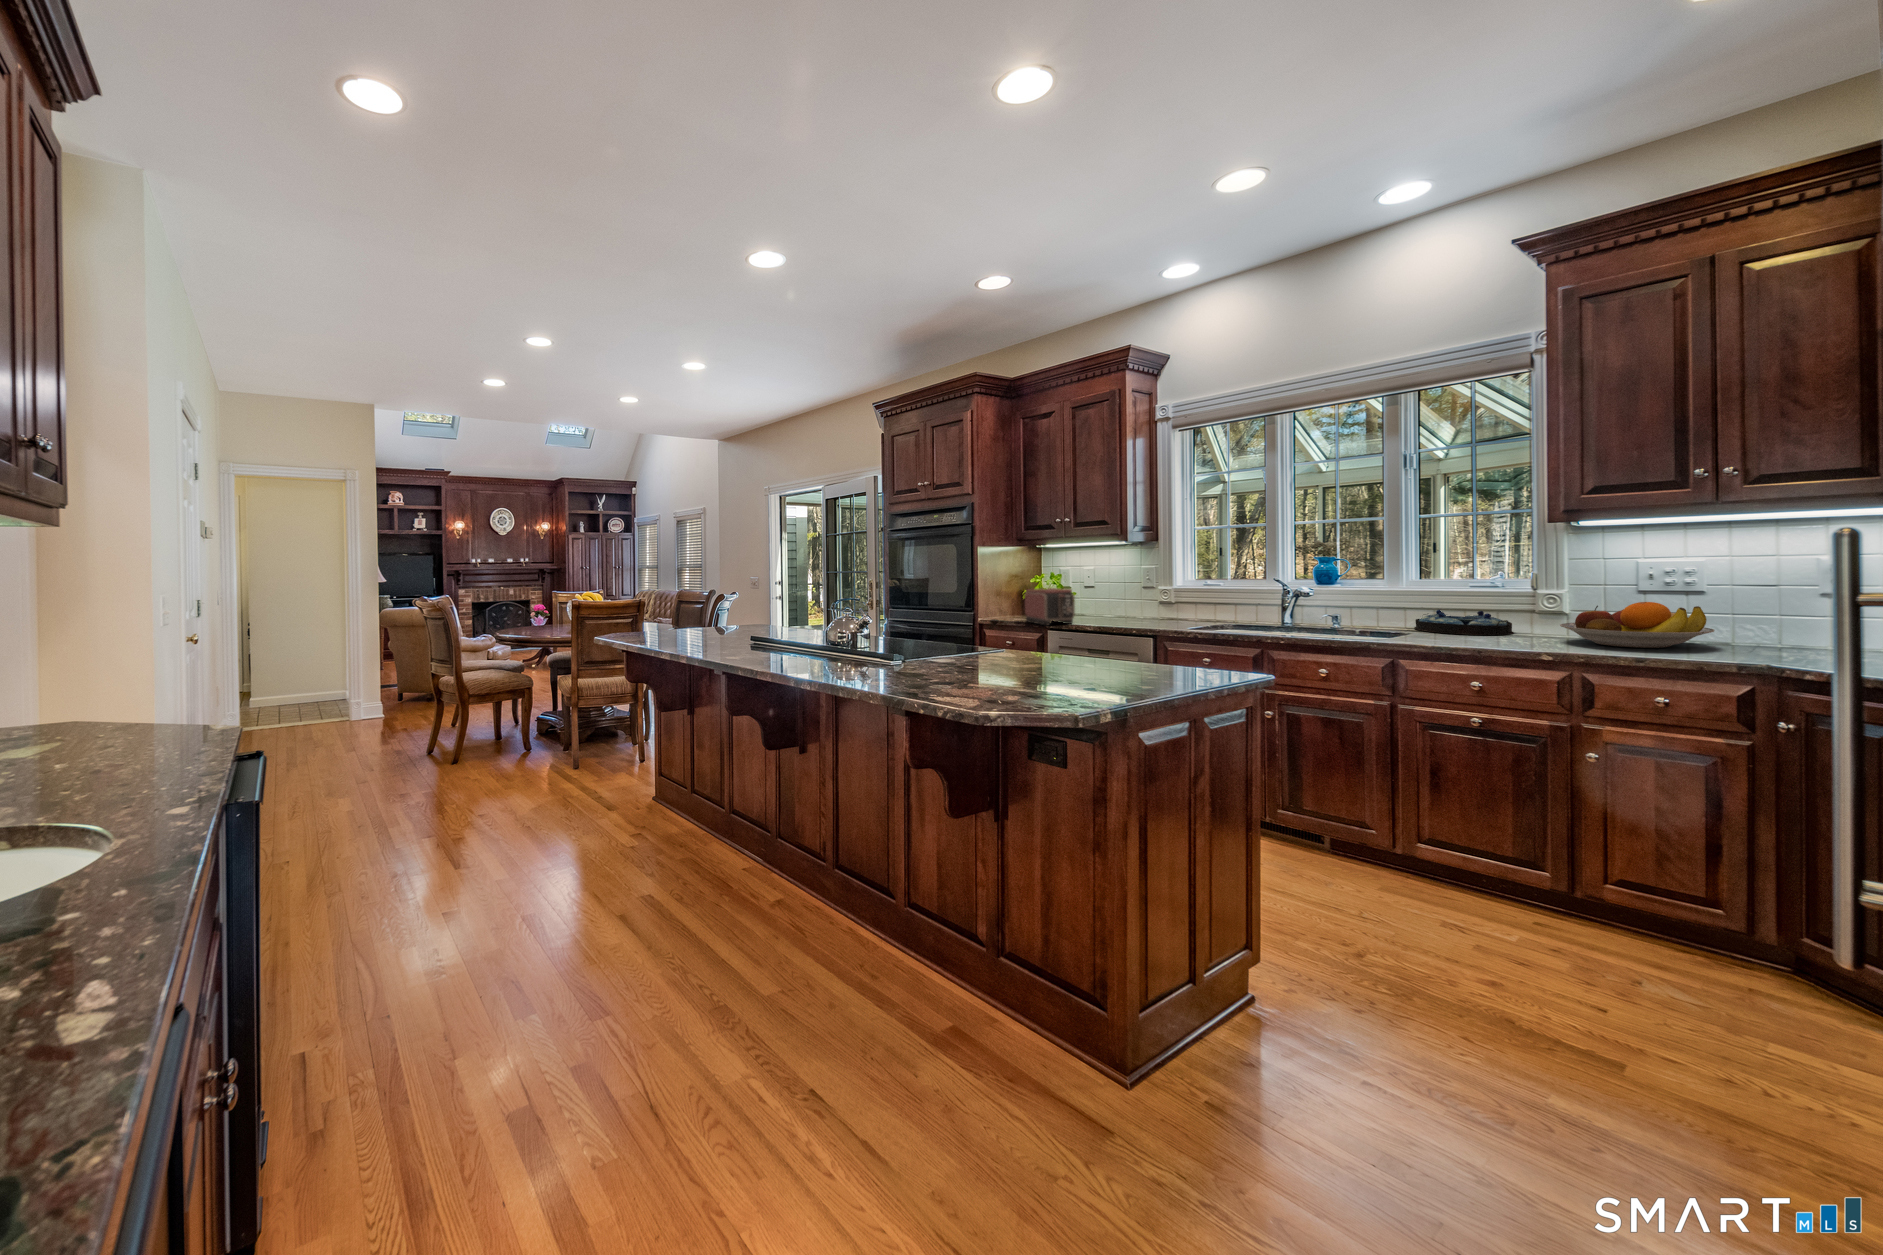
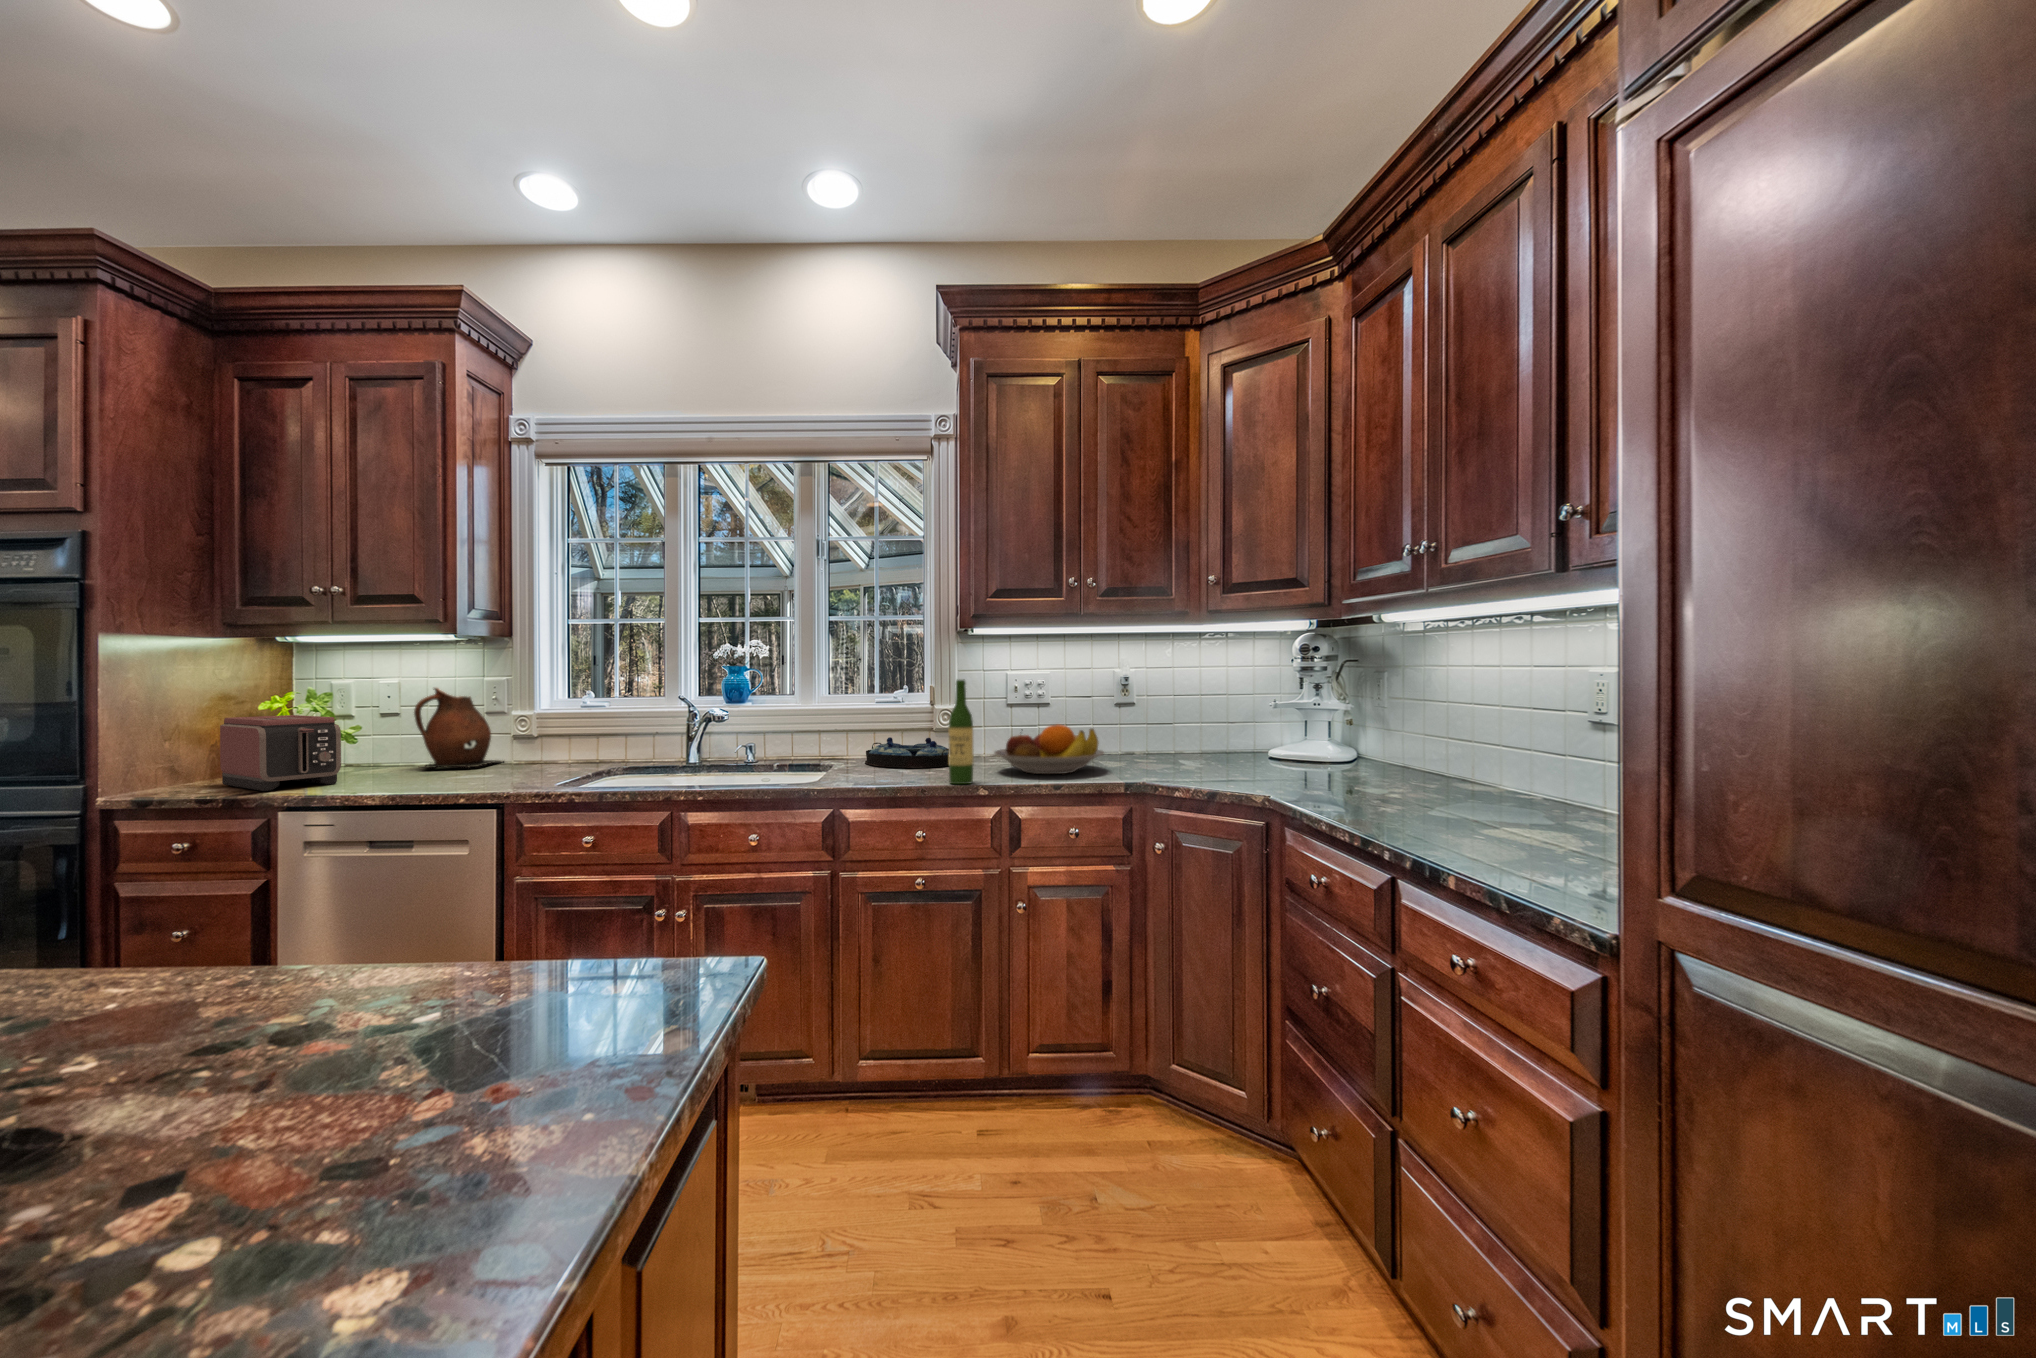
wine bottle: none [1508,562,1539,649] -> present [949,680,973,784]
ceramic pitcher: none [1102,573,1146,619] -> present [414,688,500,768]

